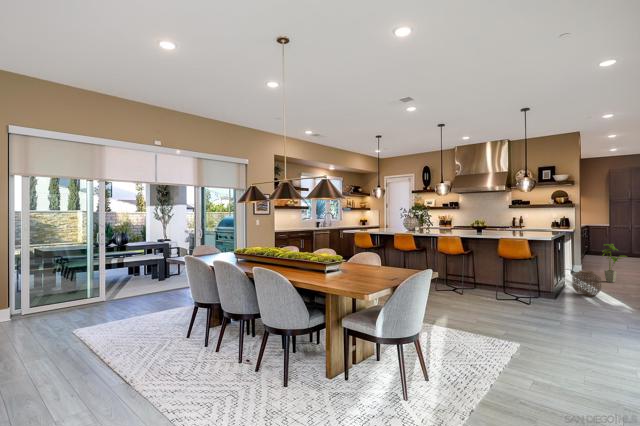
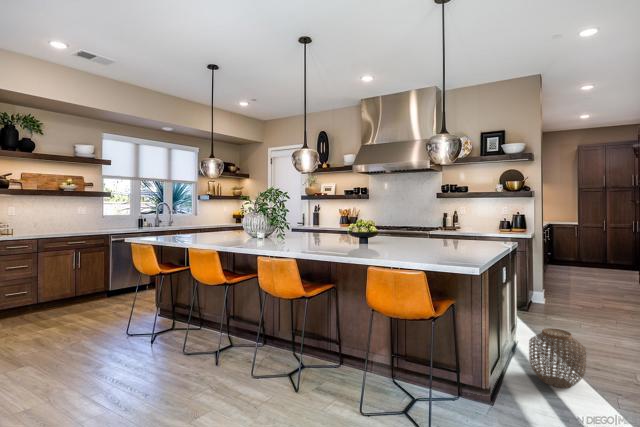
house plant: present [602,244,625,282] -> none [576,263,622,331]

